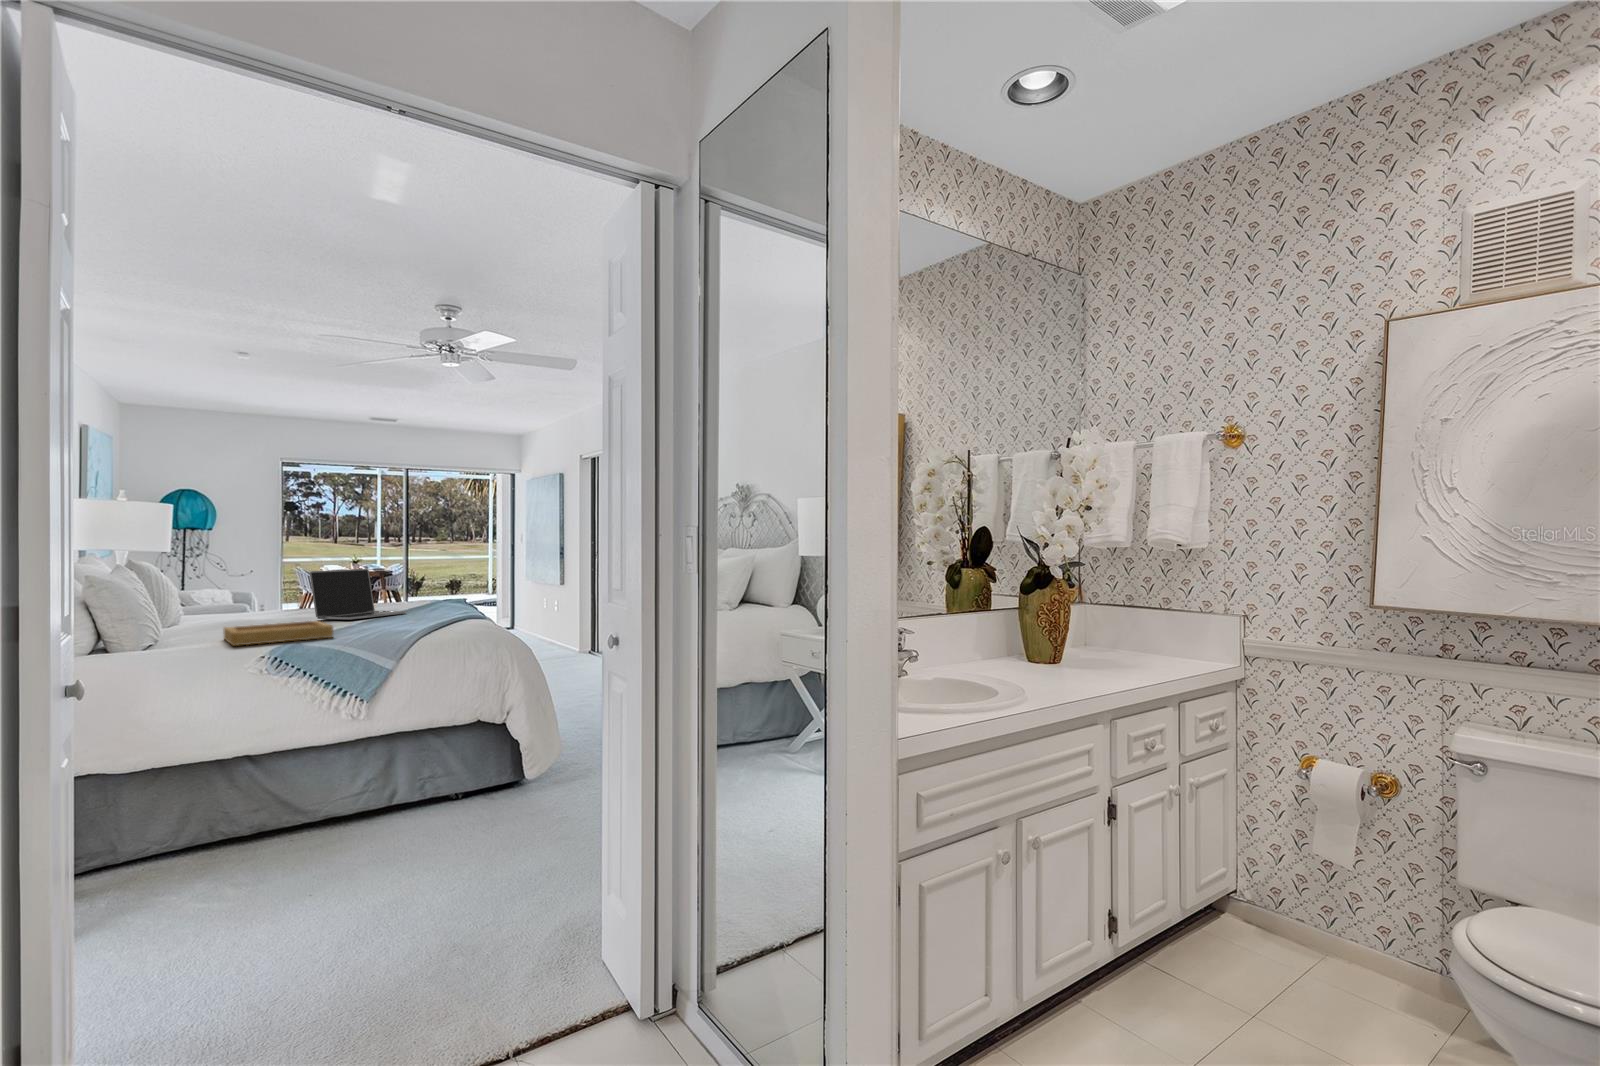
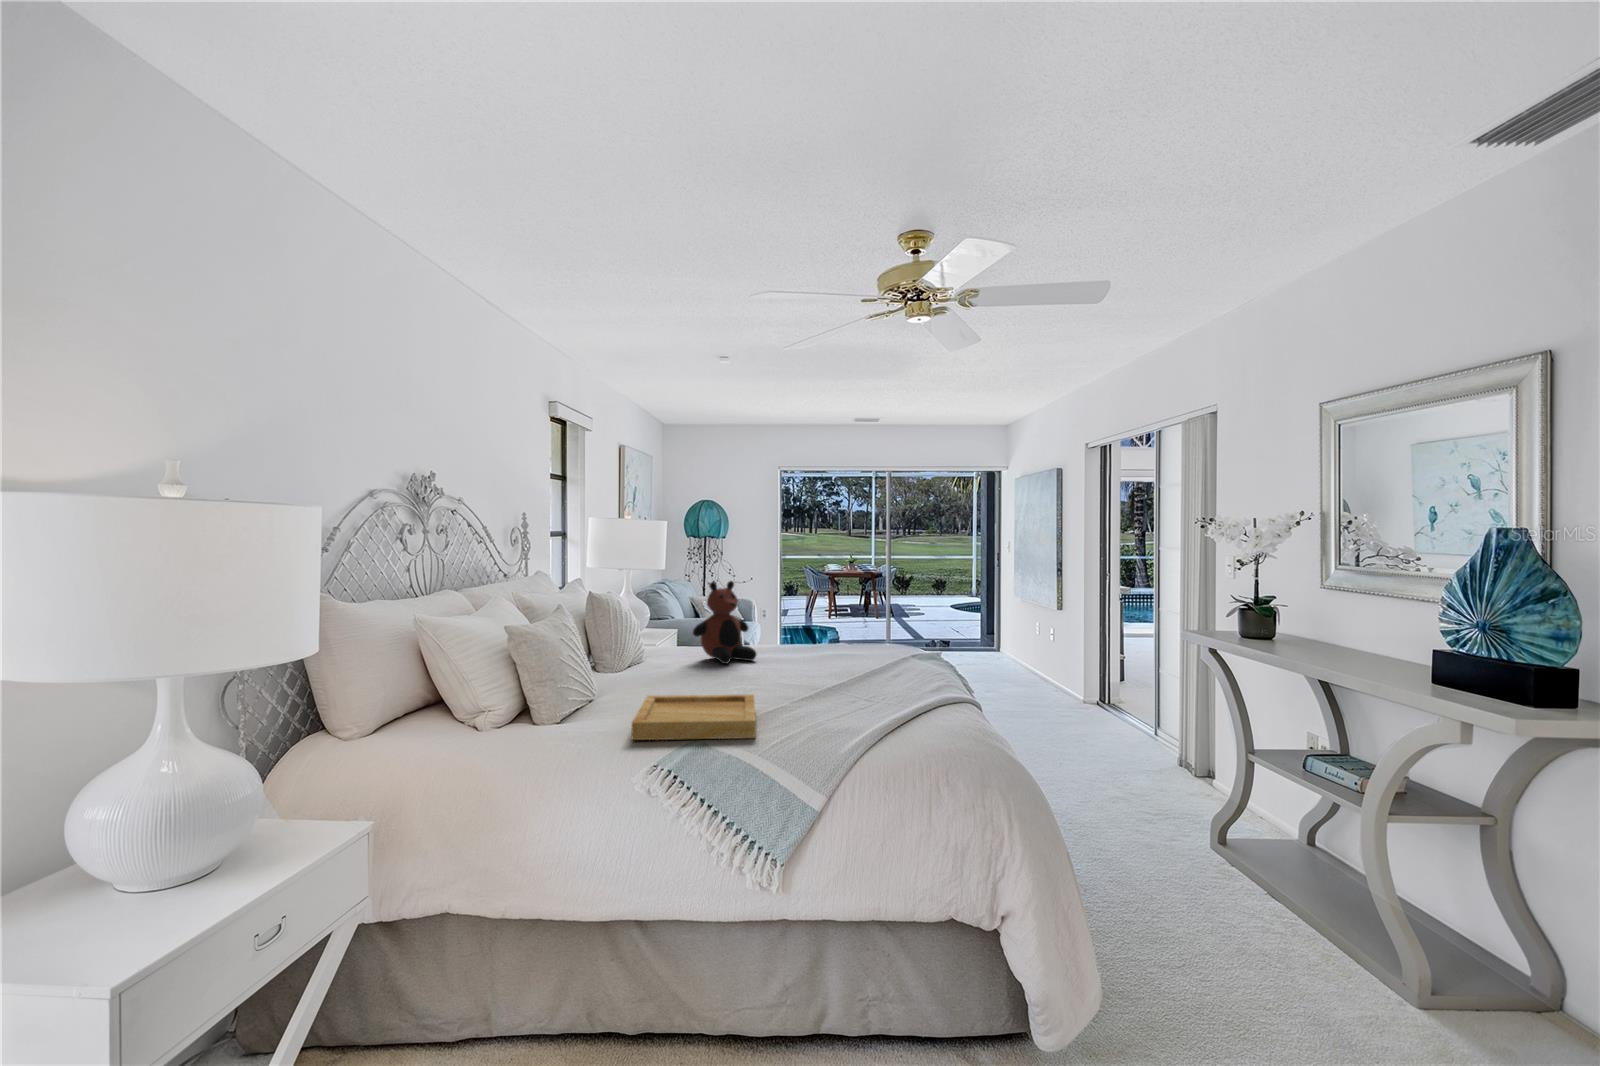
teddy bear: none [228,554,292,620] -> present [693,581,757,664]
laptop: present [310,569,406,620] -> none [768,607,878,683]

